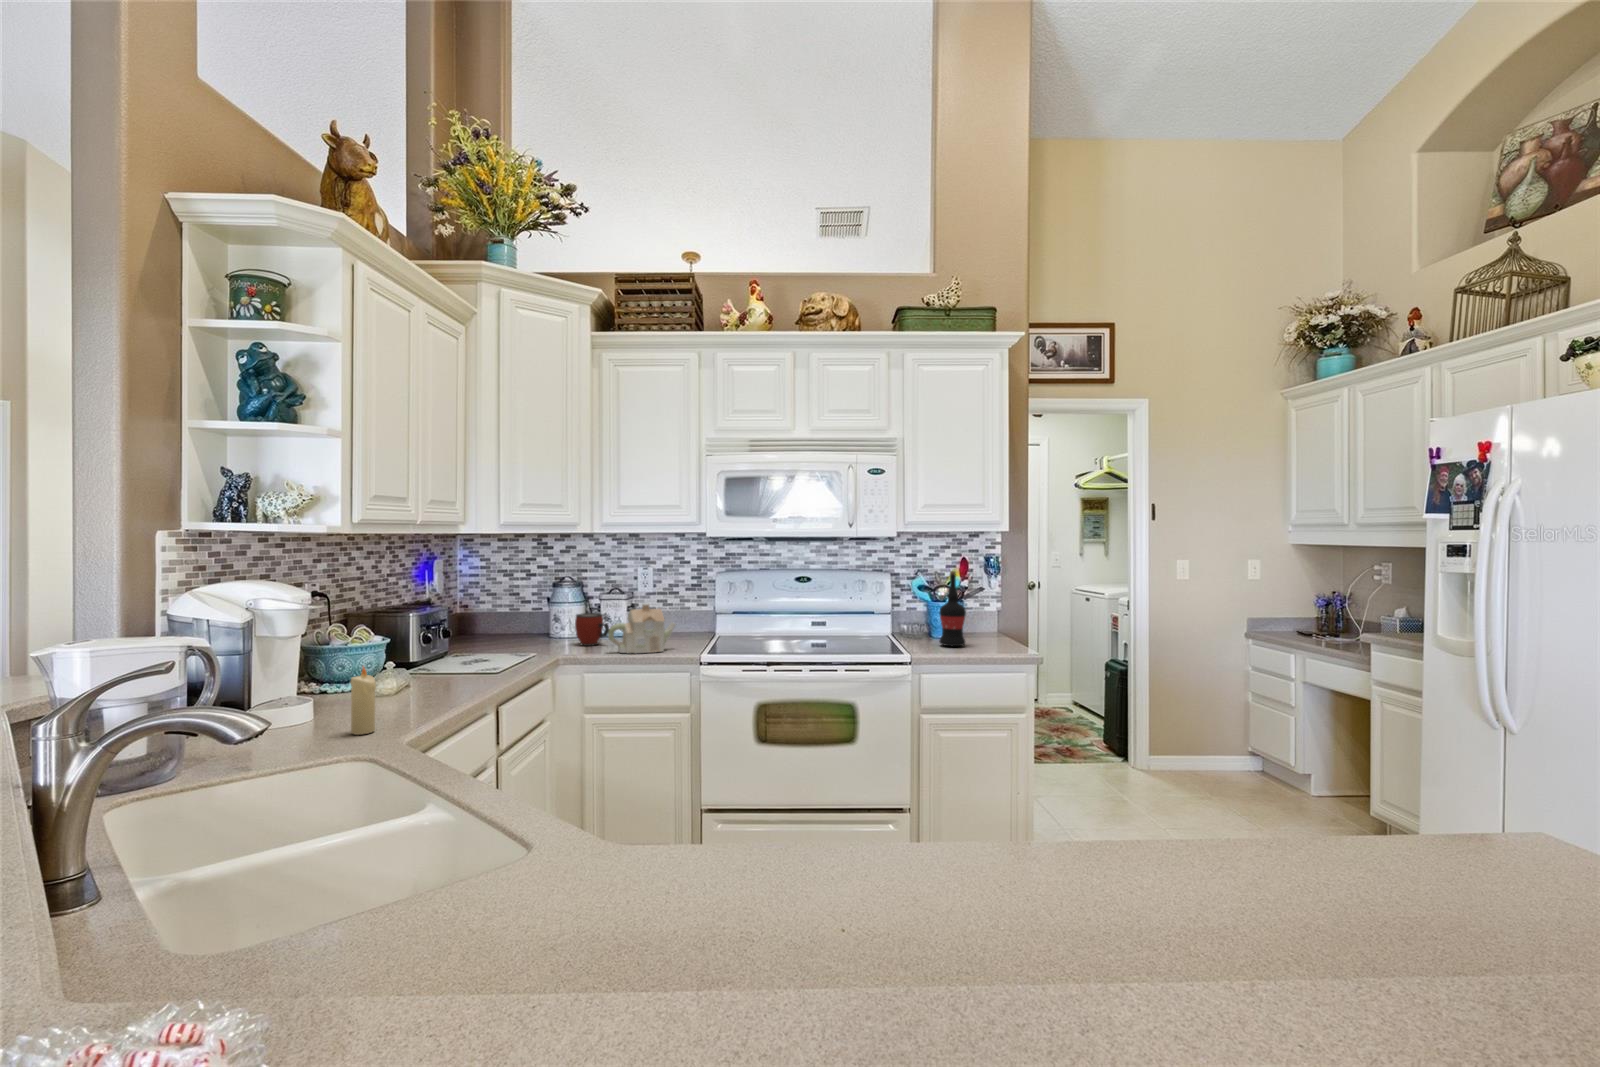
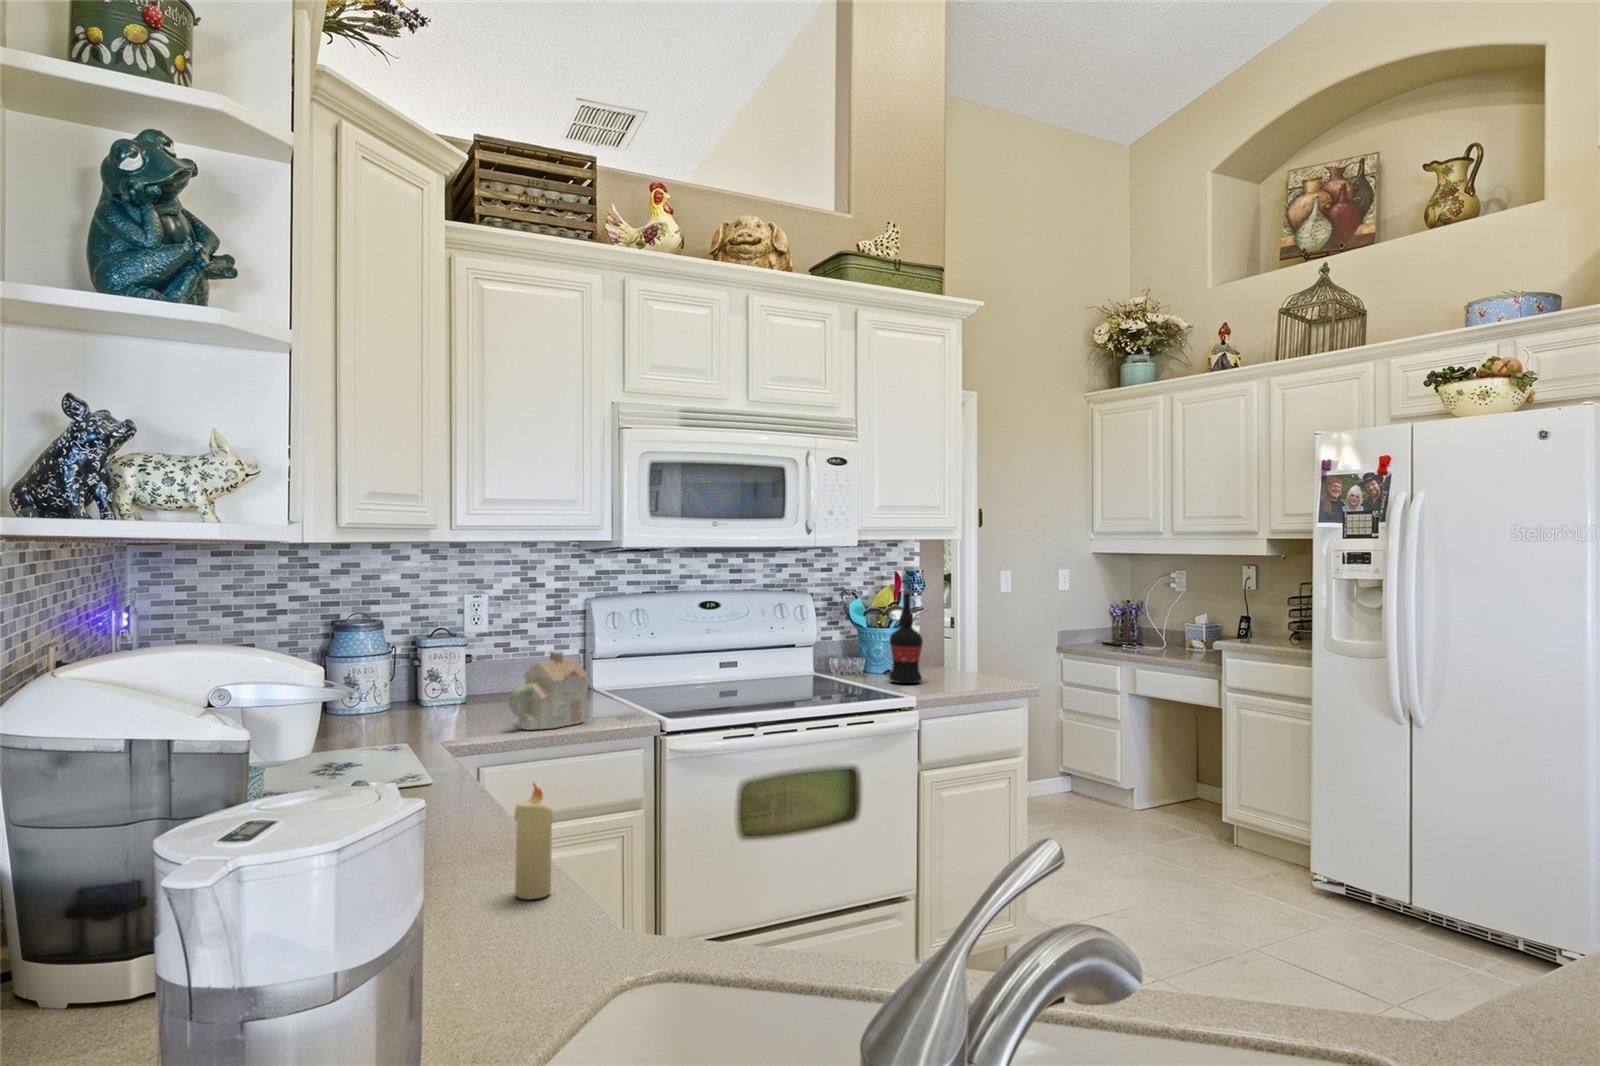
mug: present [575,613,609,646] -> none [409,671,471,725]

